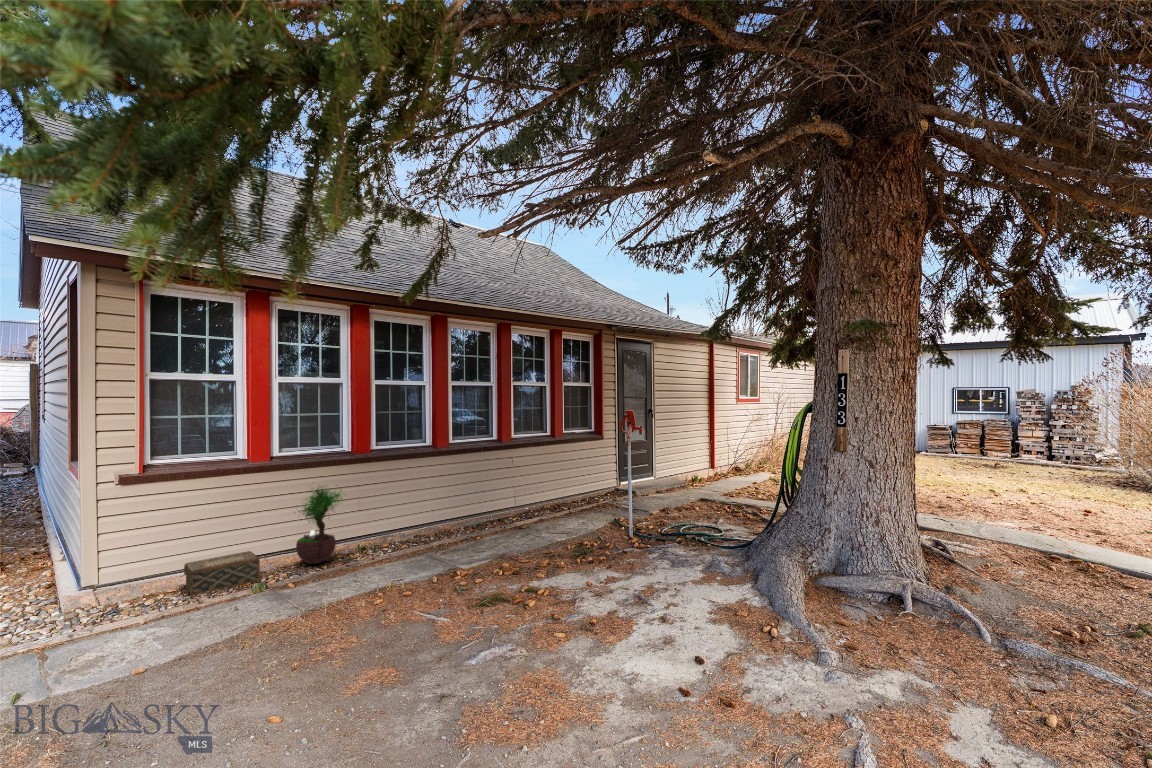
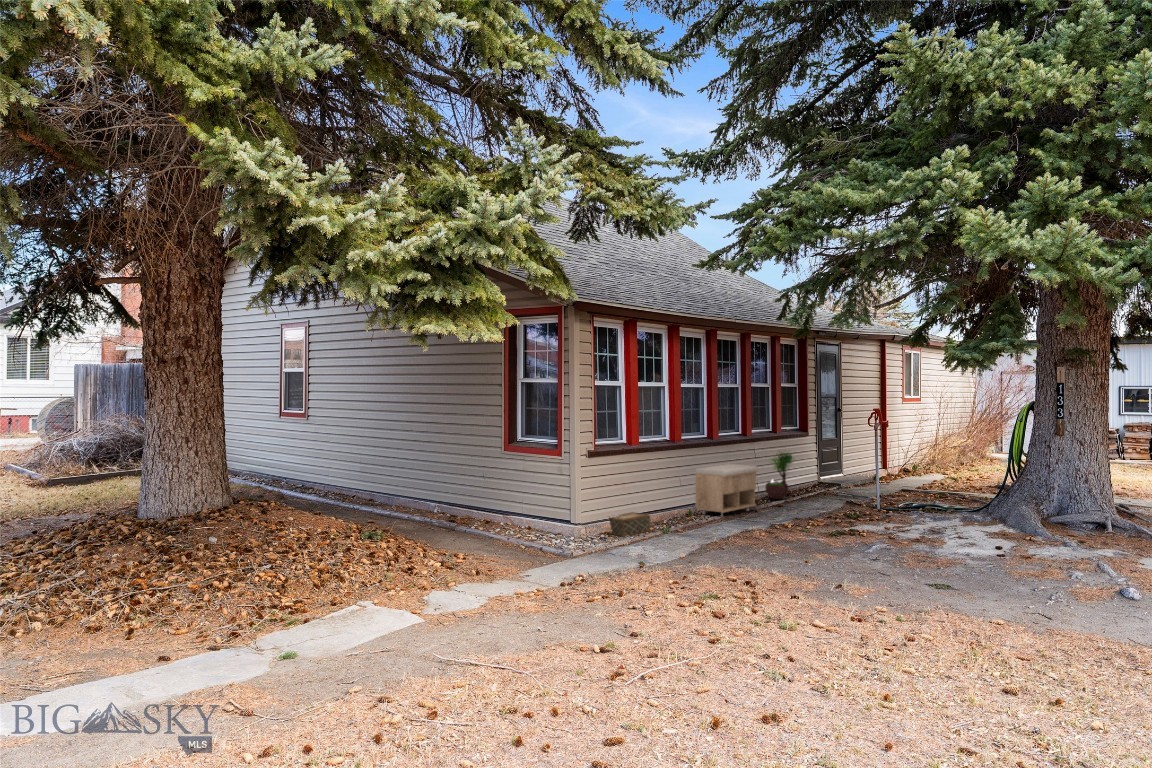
storage bench: none [399,475,484,546] -> present [695,464,757,516]
potted tree: present [296,486,344,564] -> present [765,452,792,499]

